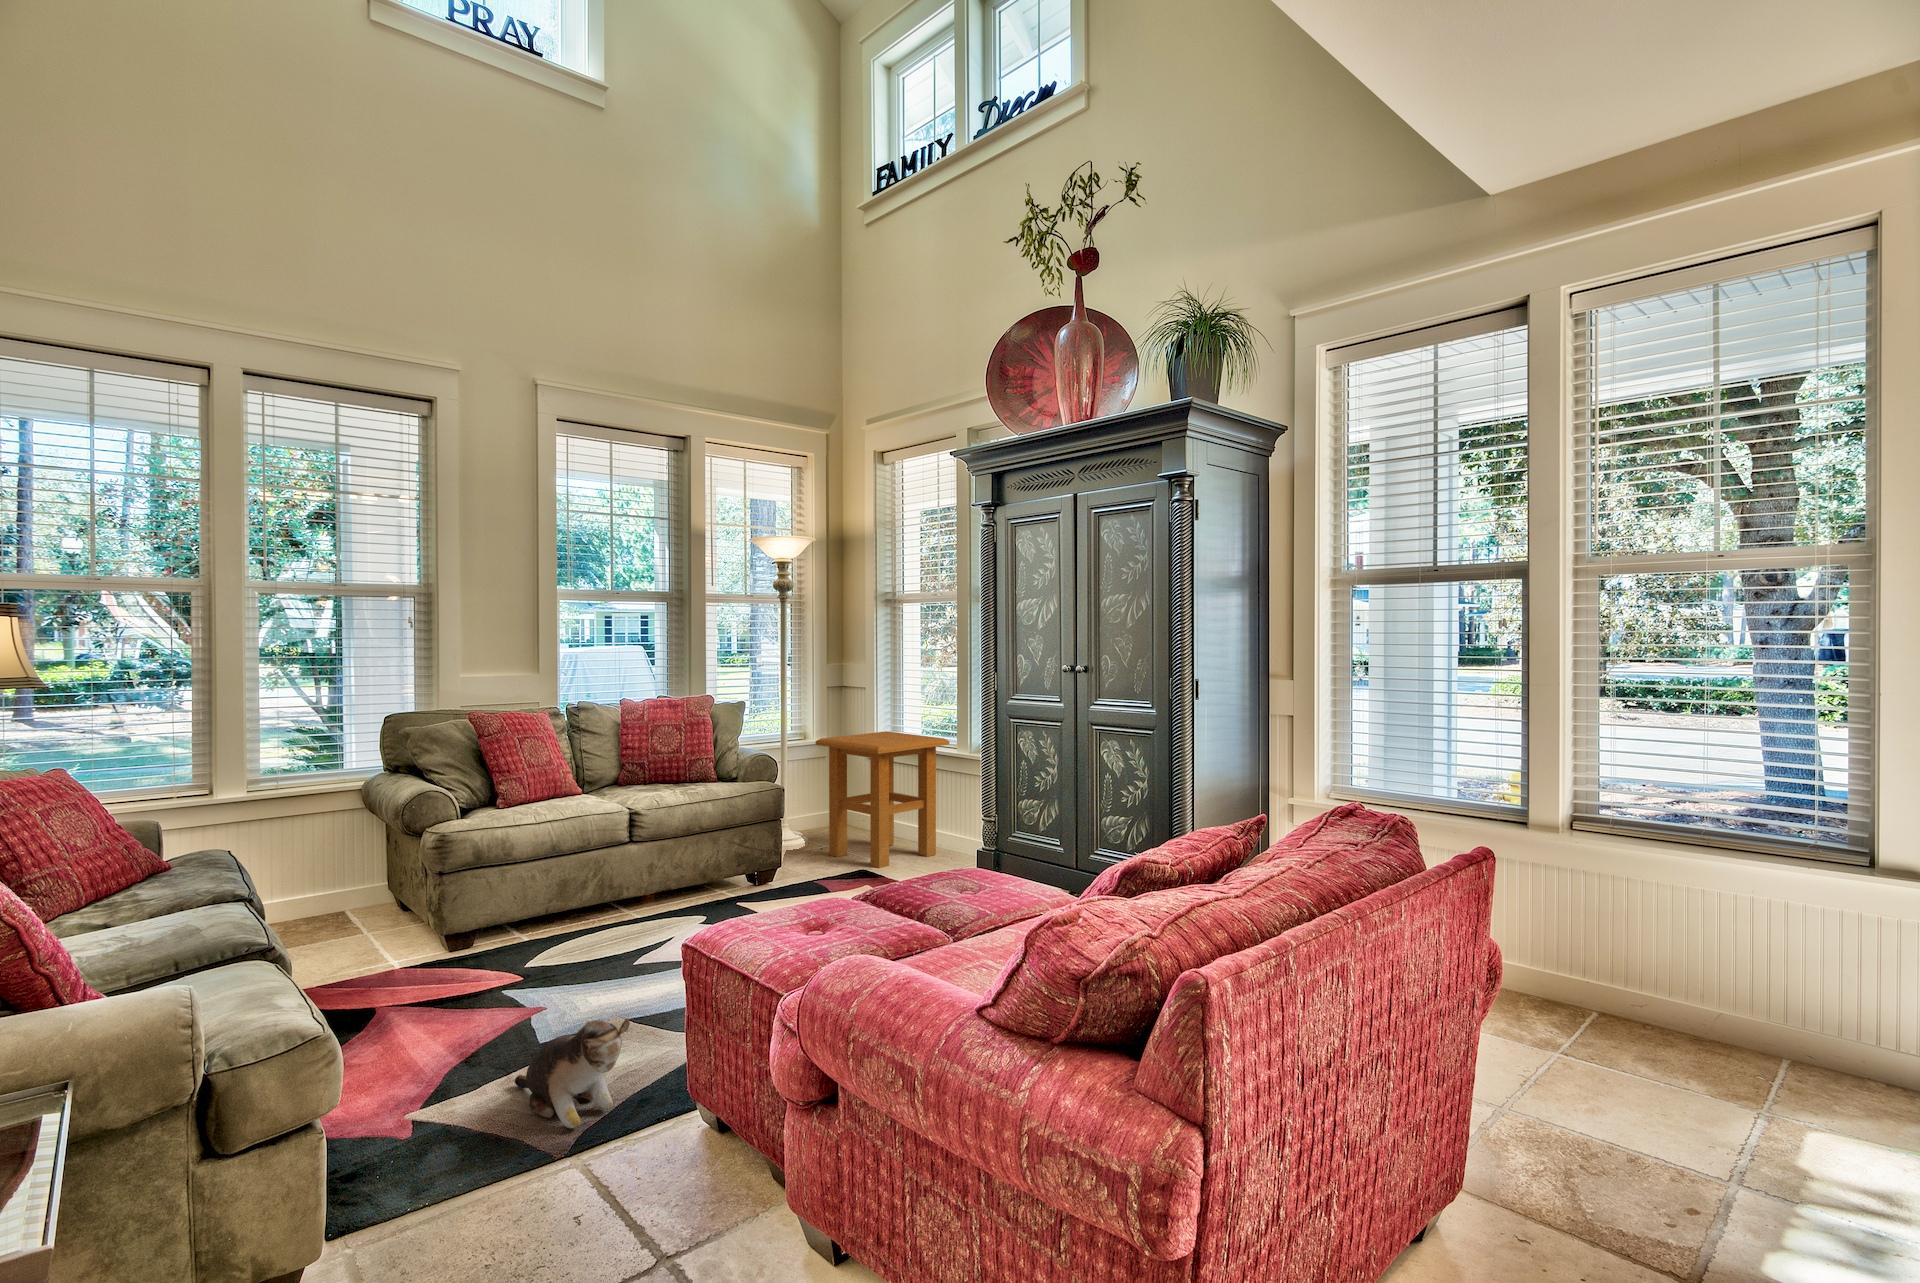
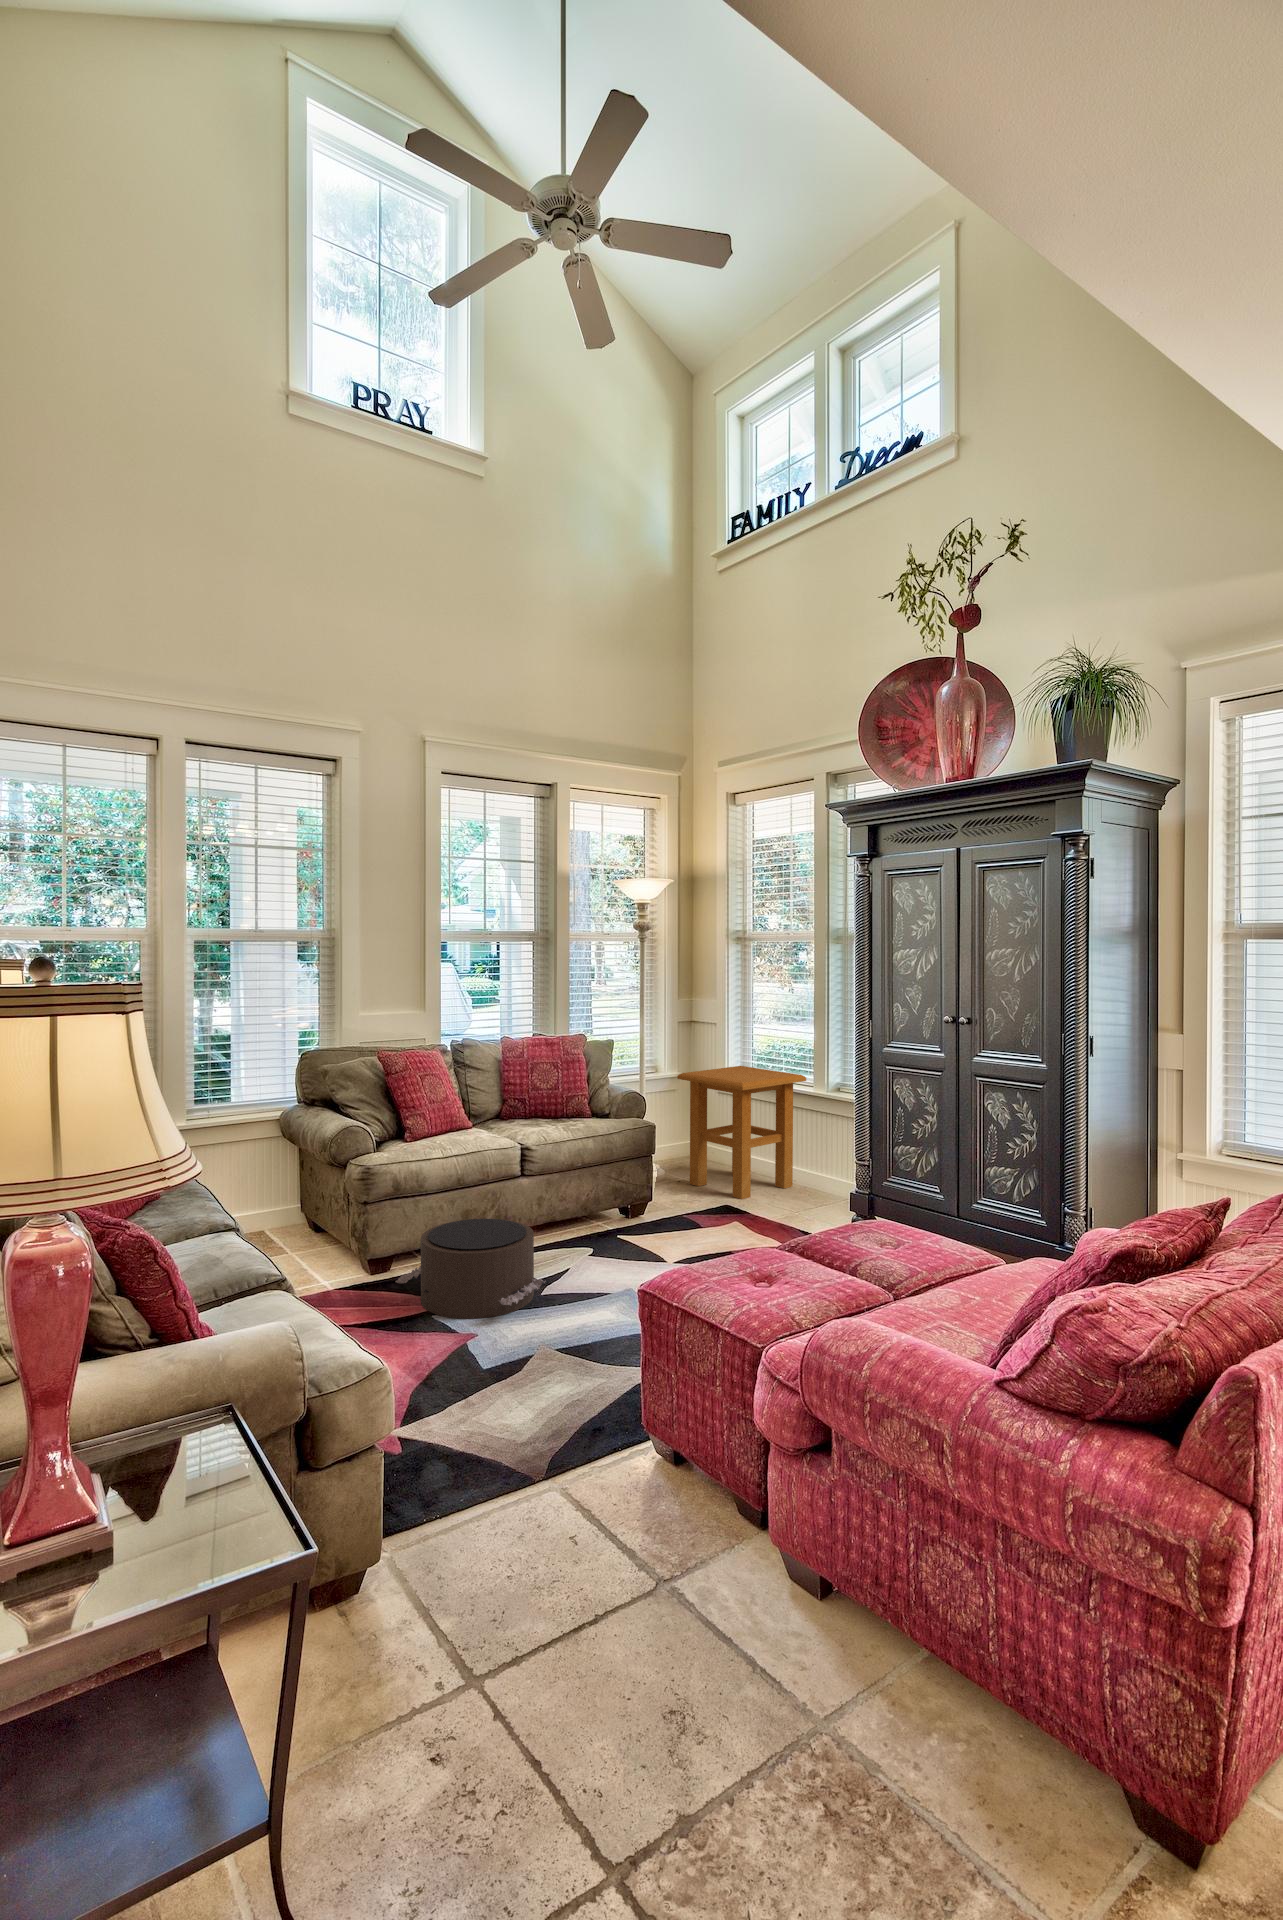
pouf: none [462,890,634,997] -> present [395,1219,546,1319]
plush toy: present [515,1018,630,1128] -> none [475,1352,592,1450]

